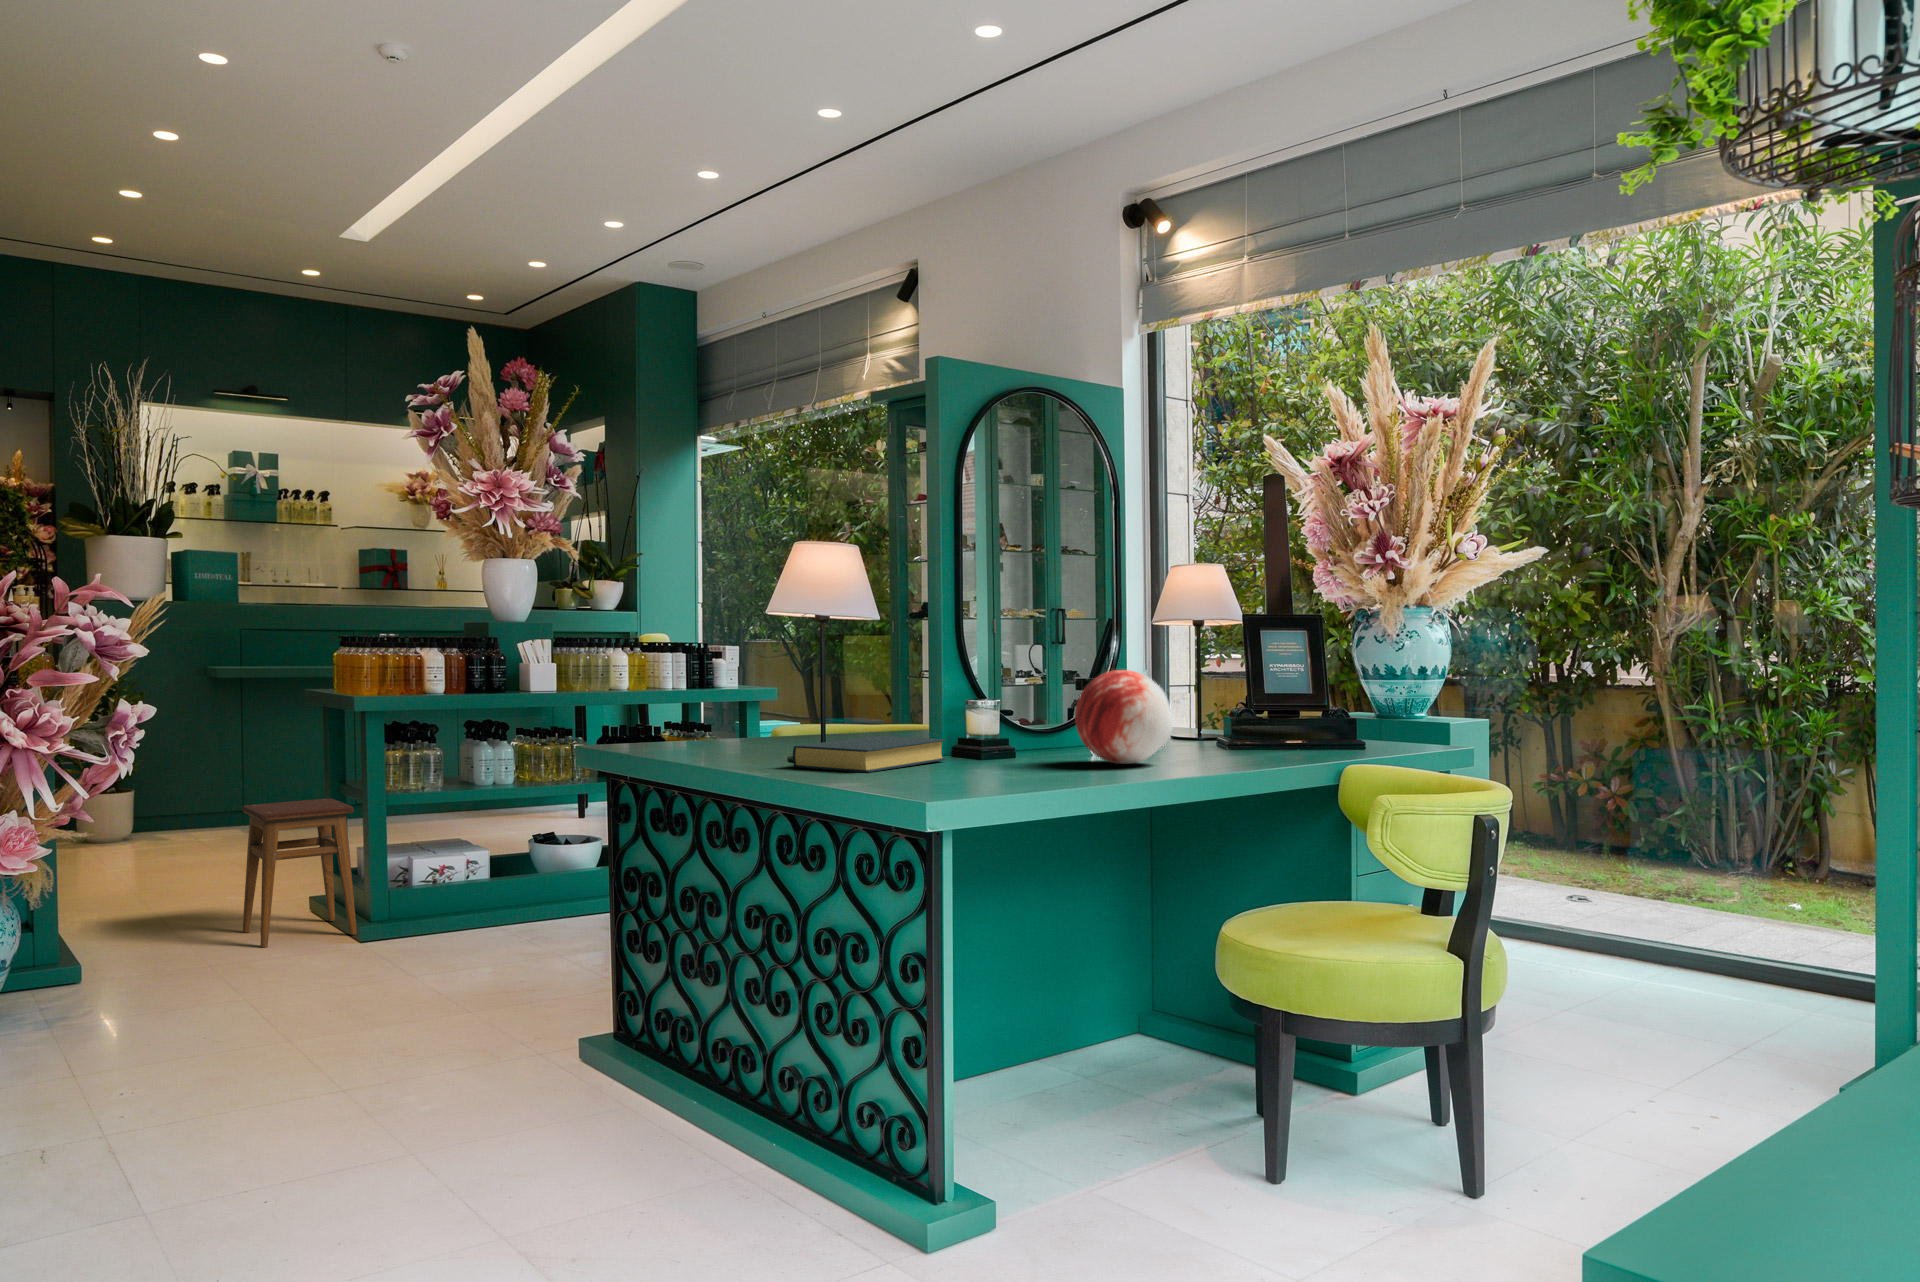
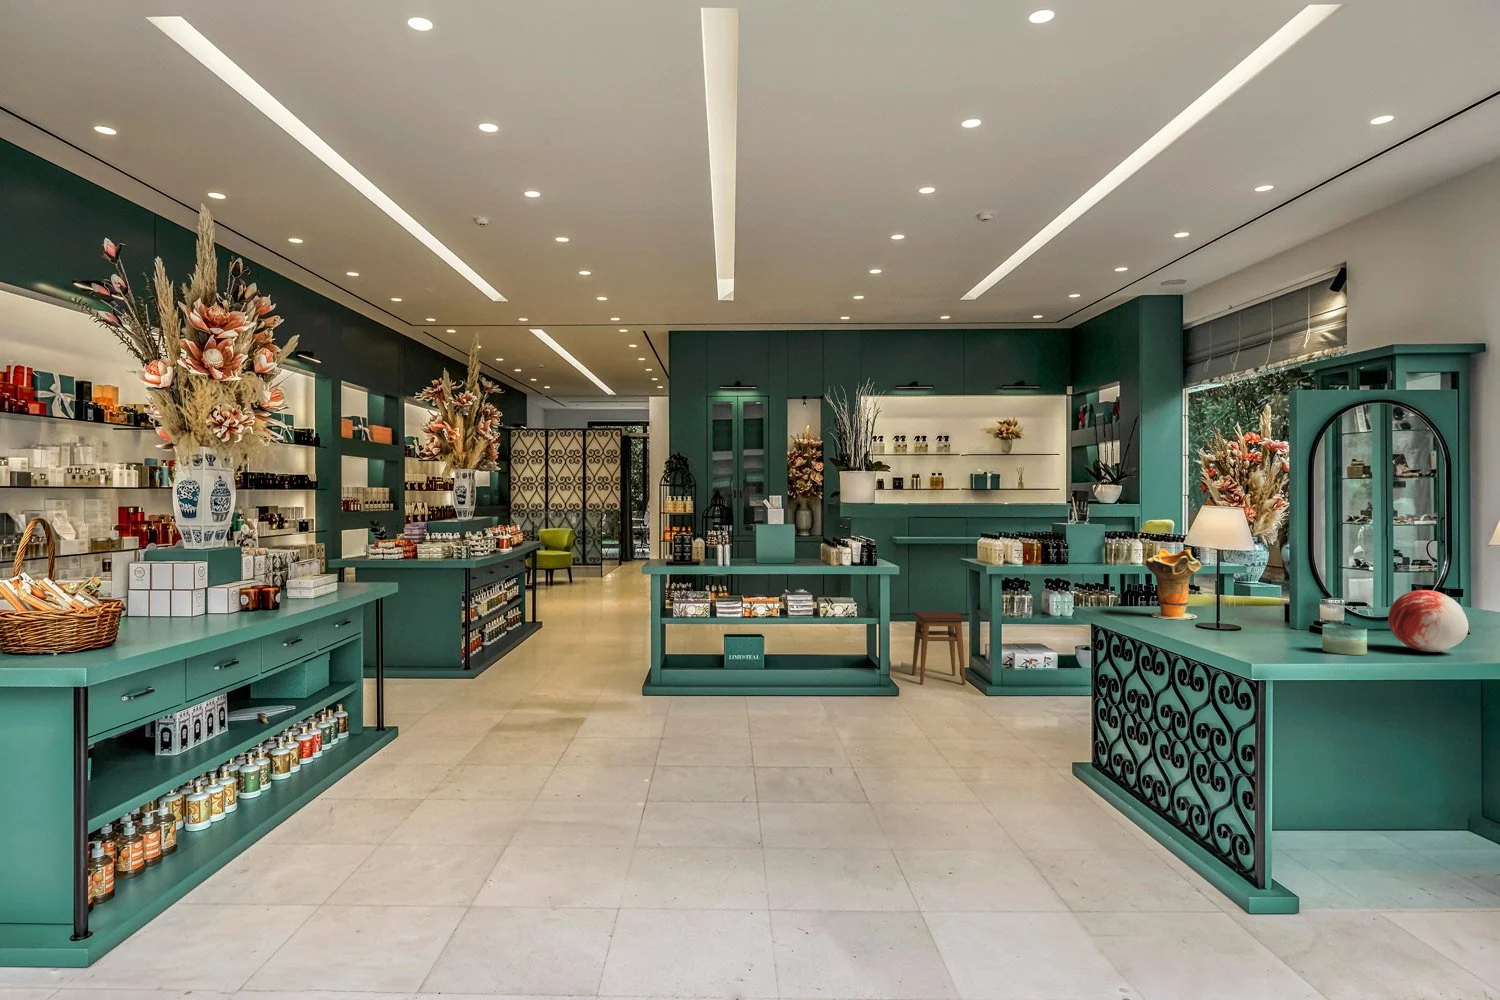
decorative vase: none [705,634,795,756] -> present [1146,549,1201,620]
candle: none [1000,730,1060,776] -> present [1322,624,1367,655]
hardback book: present [793,736,946,773] -> none [1190,615,1295,639]

